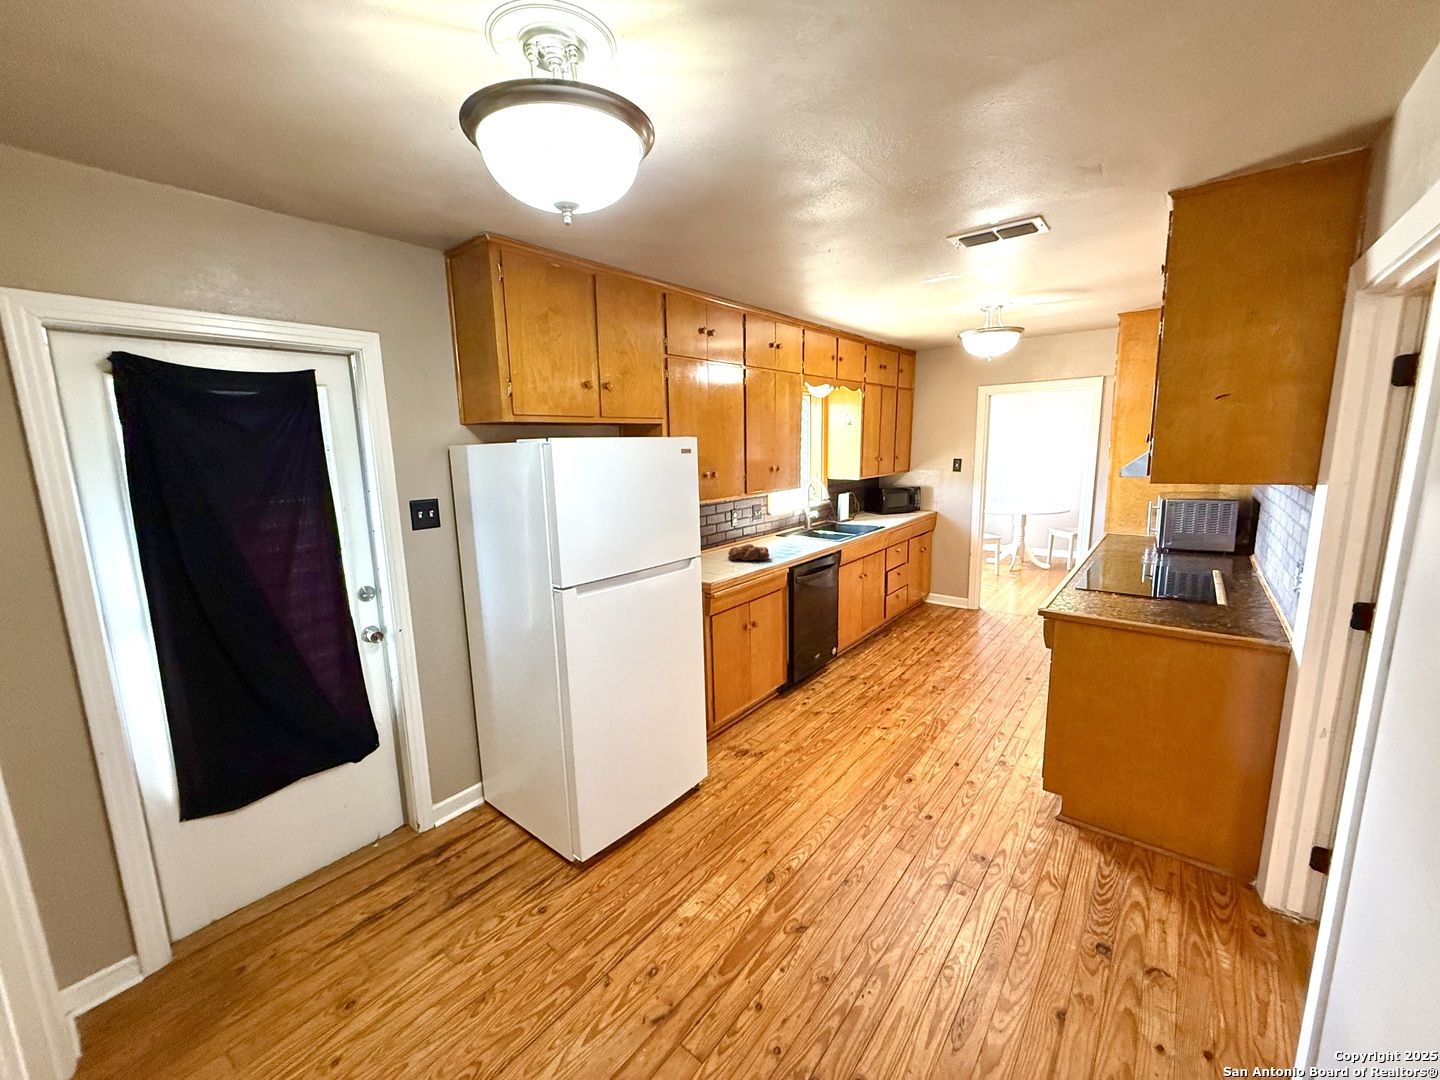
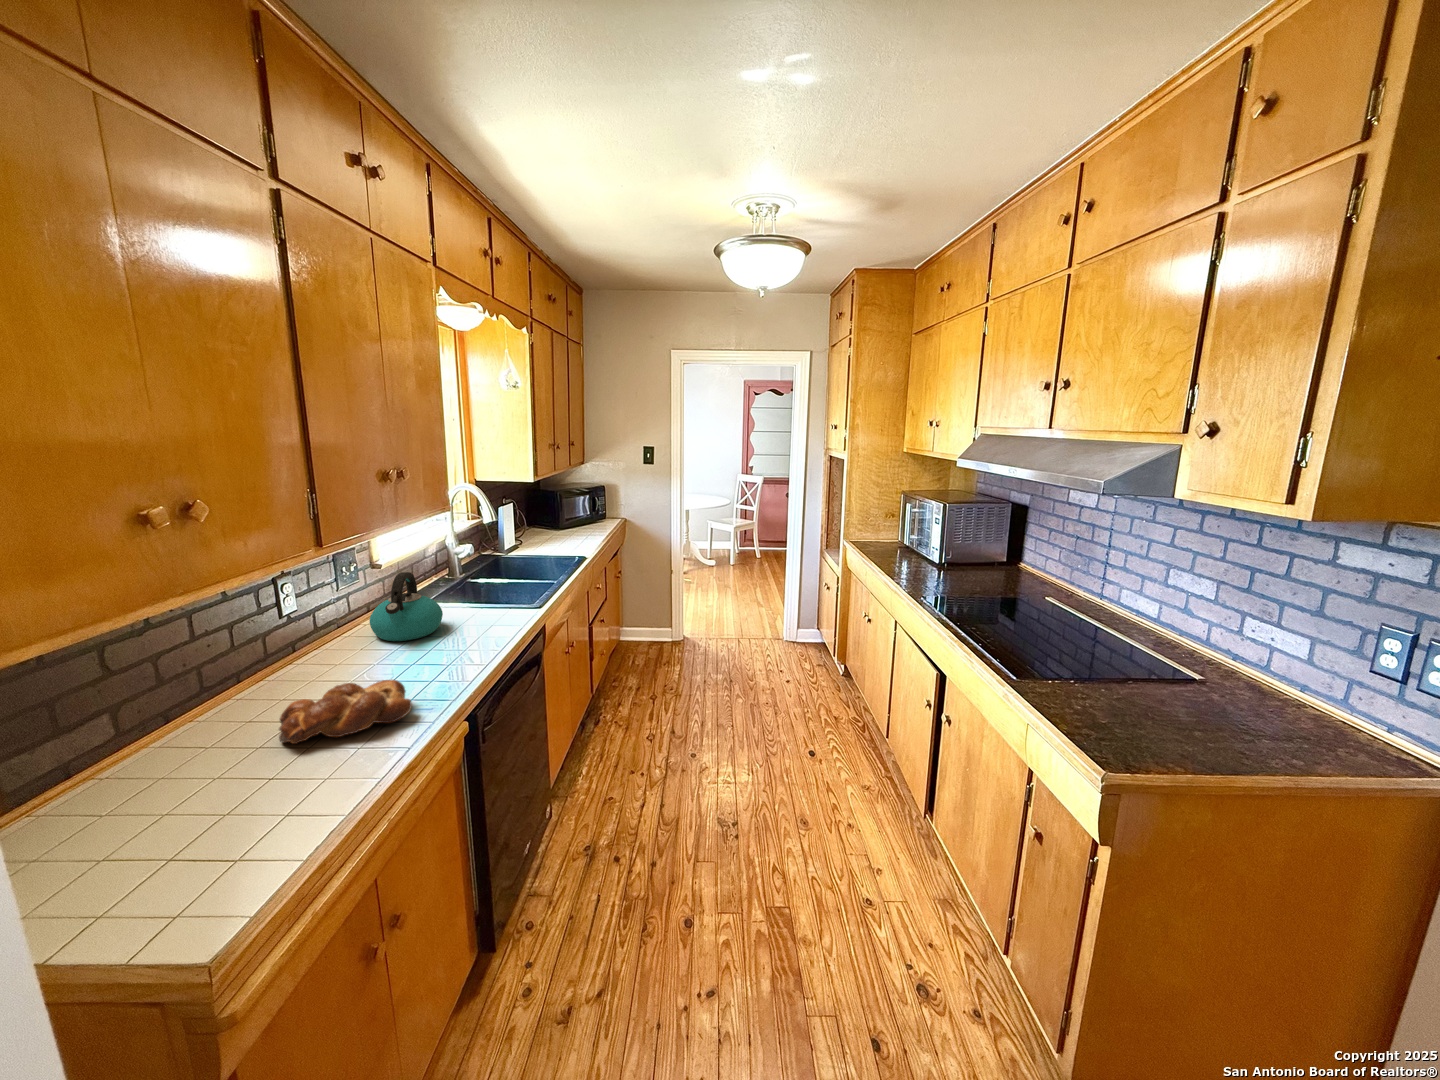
kettle: none [763,514,792,544] -> present [370,572,443,641]

